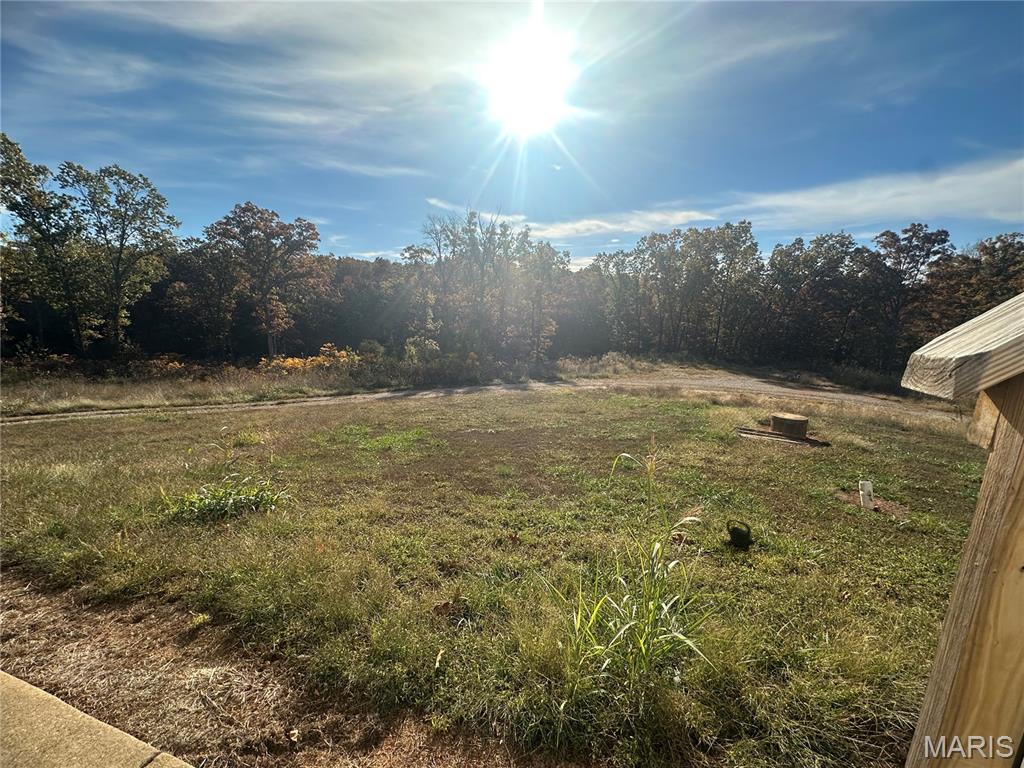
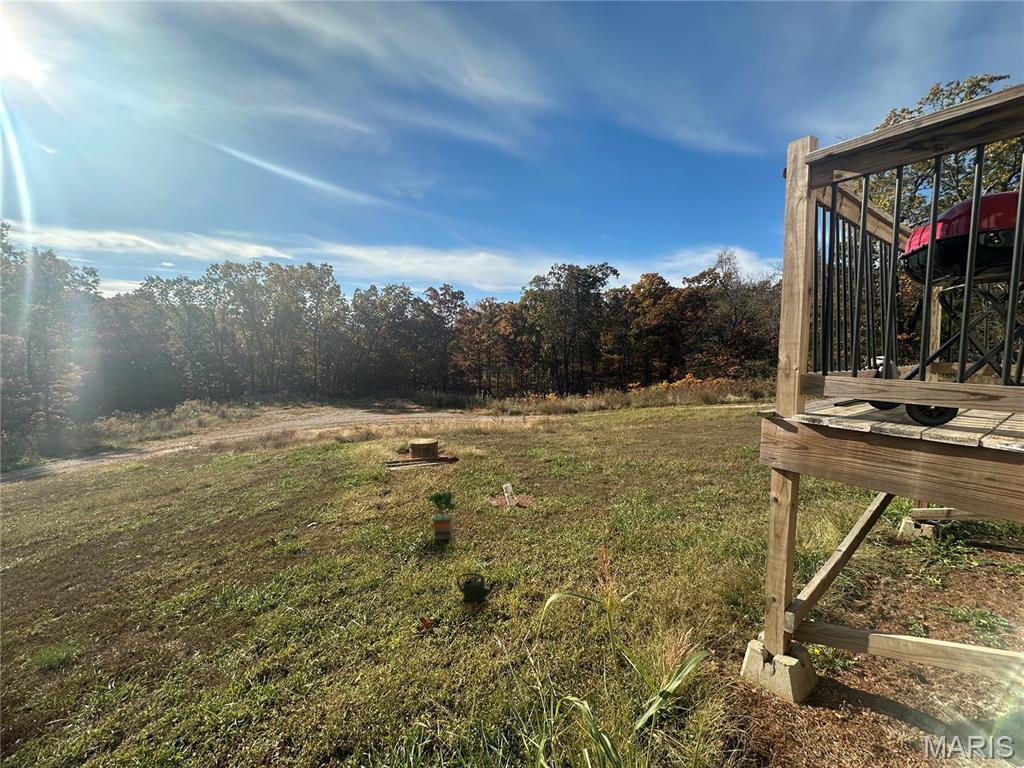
potted tree: none [740,455,772,502] -> present [429,492,457,540]

